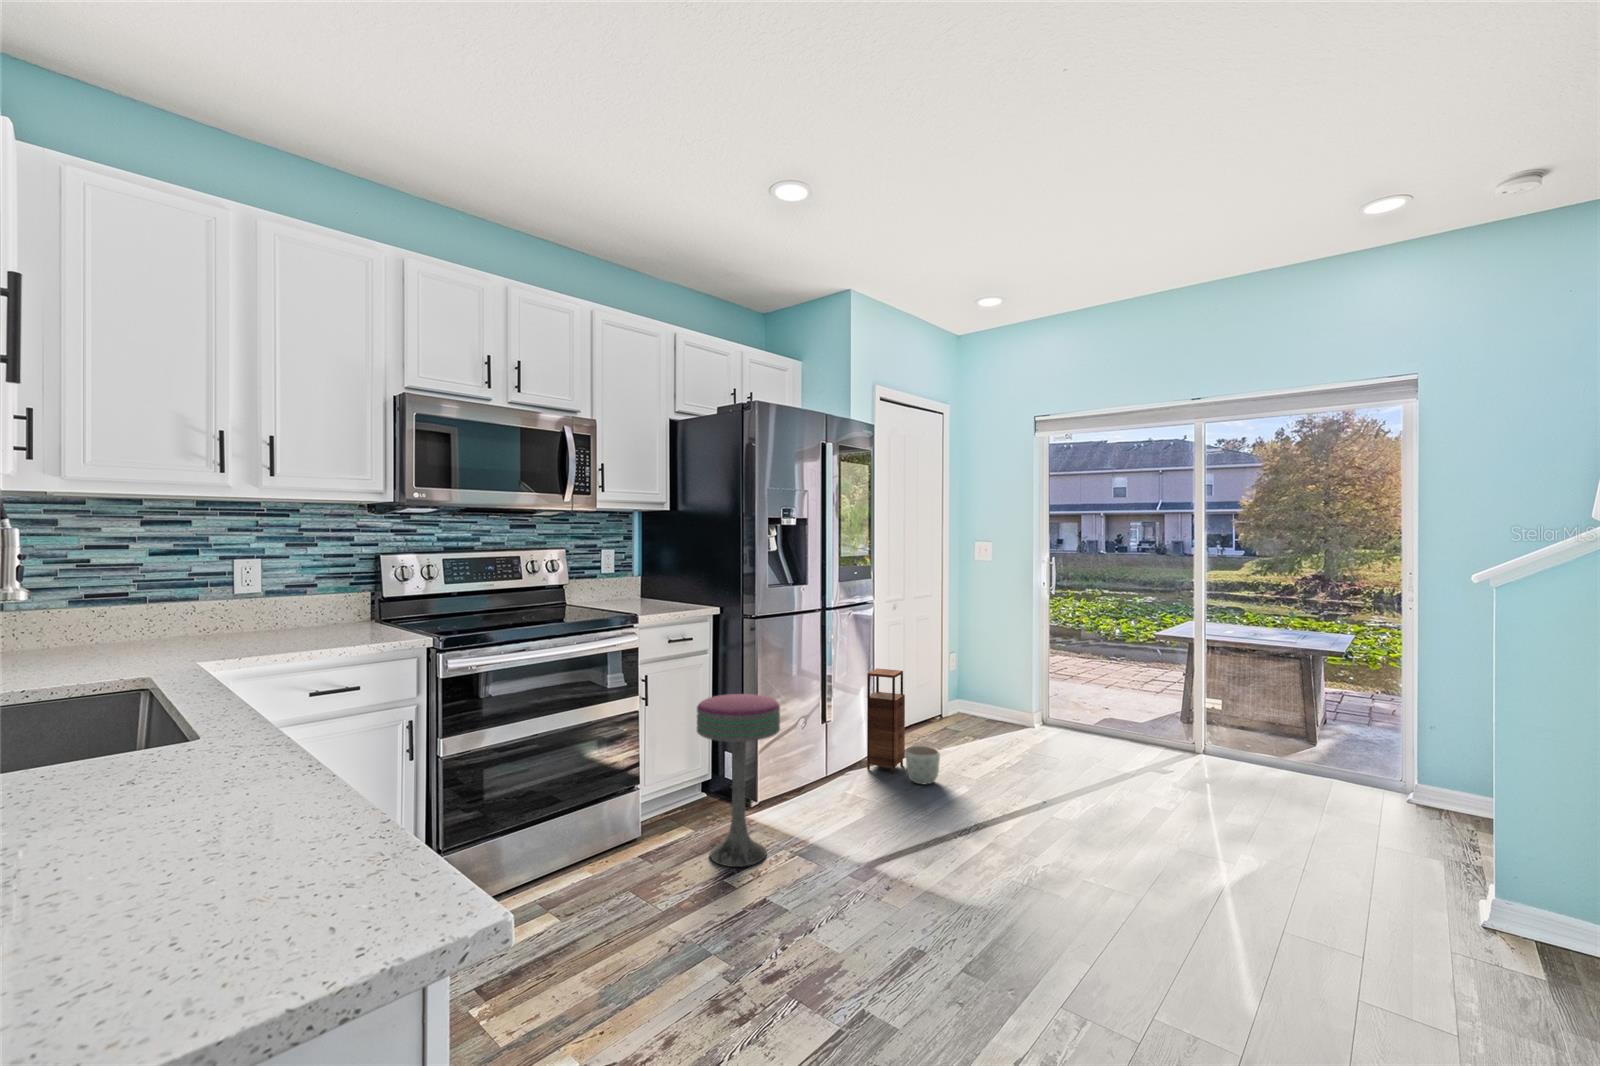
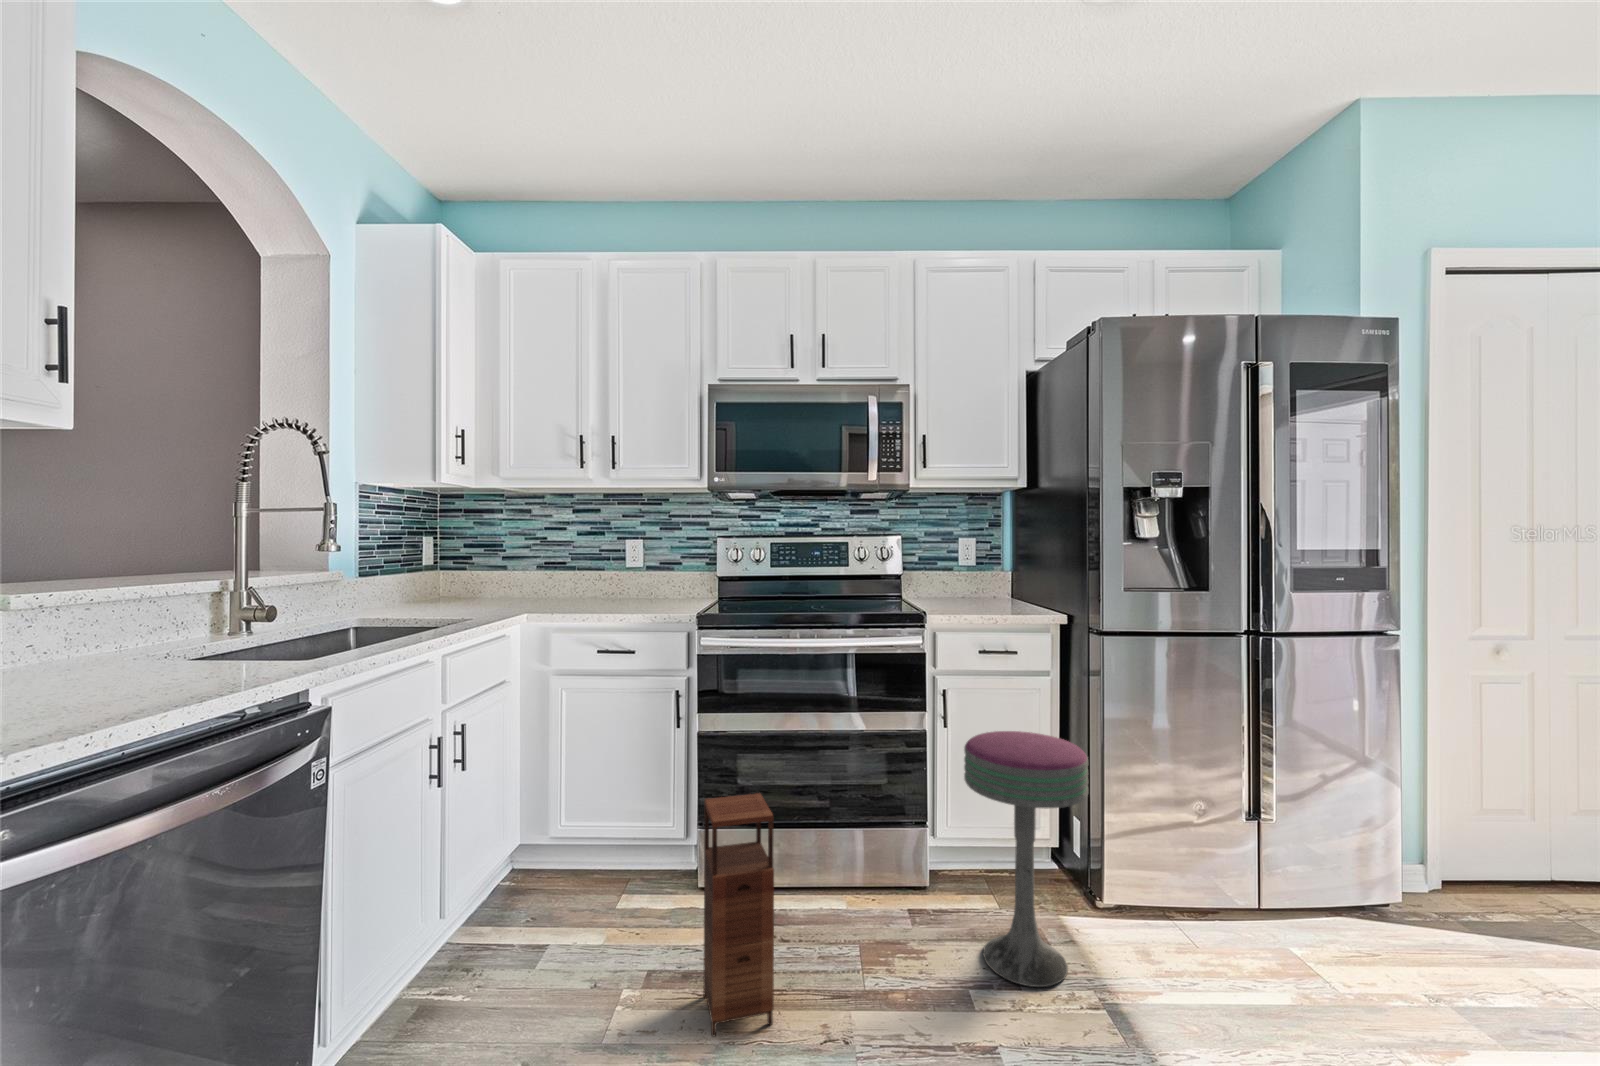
storage cabinet: present [867,668,905,773] -> present [703,793,774,1036]
planter: present [906,746,940,784] -> none [1439,909,1534,998]

